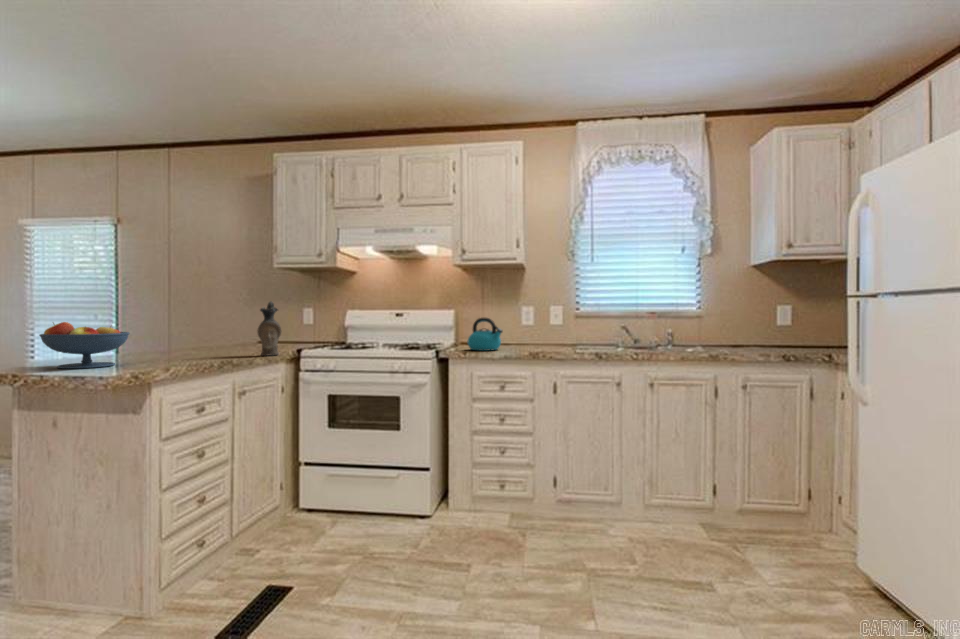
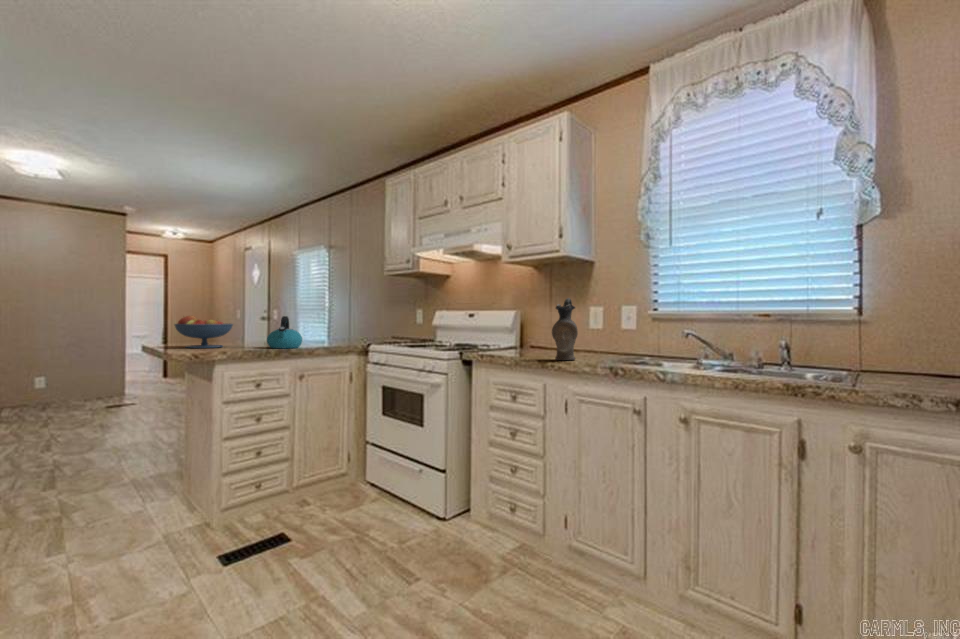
ceramic pitcher: present [257,301,281,356] -> present [552,298,578,360]
kettle: present [467,318,503,351] -> present [267,316,302,348]

